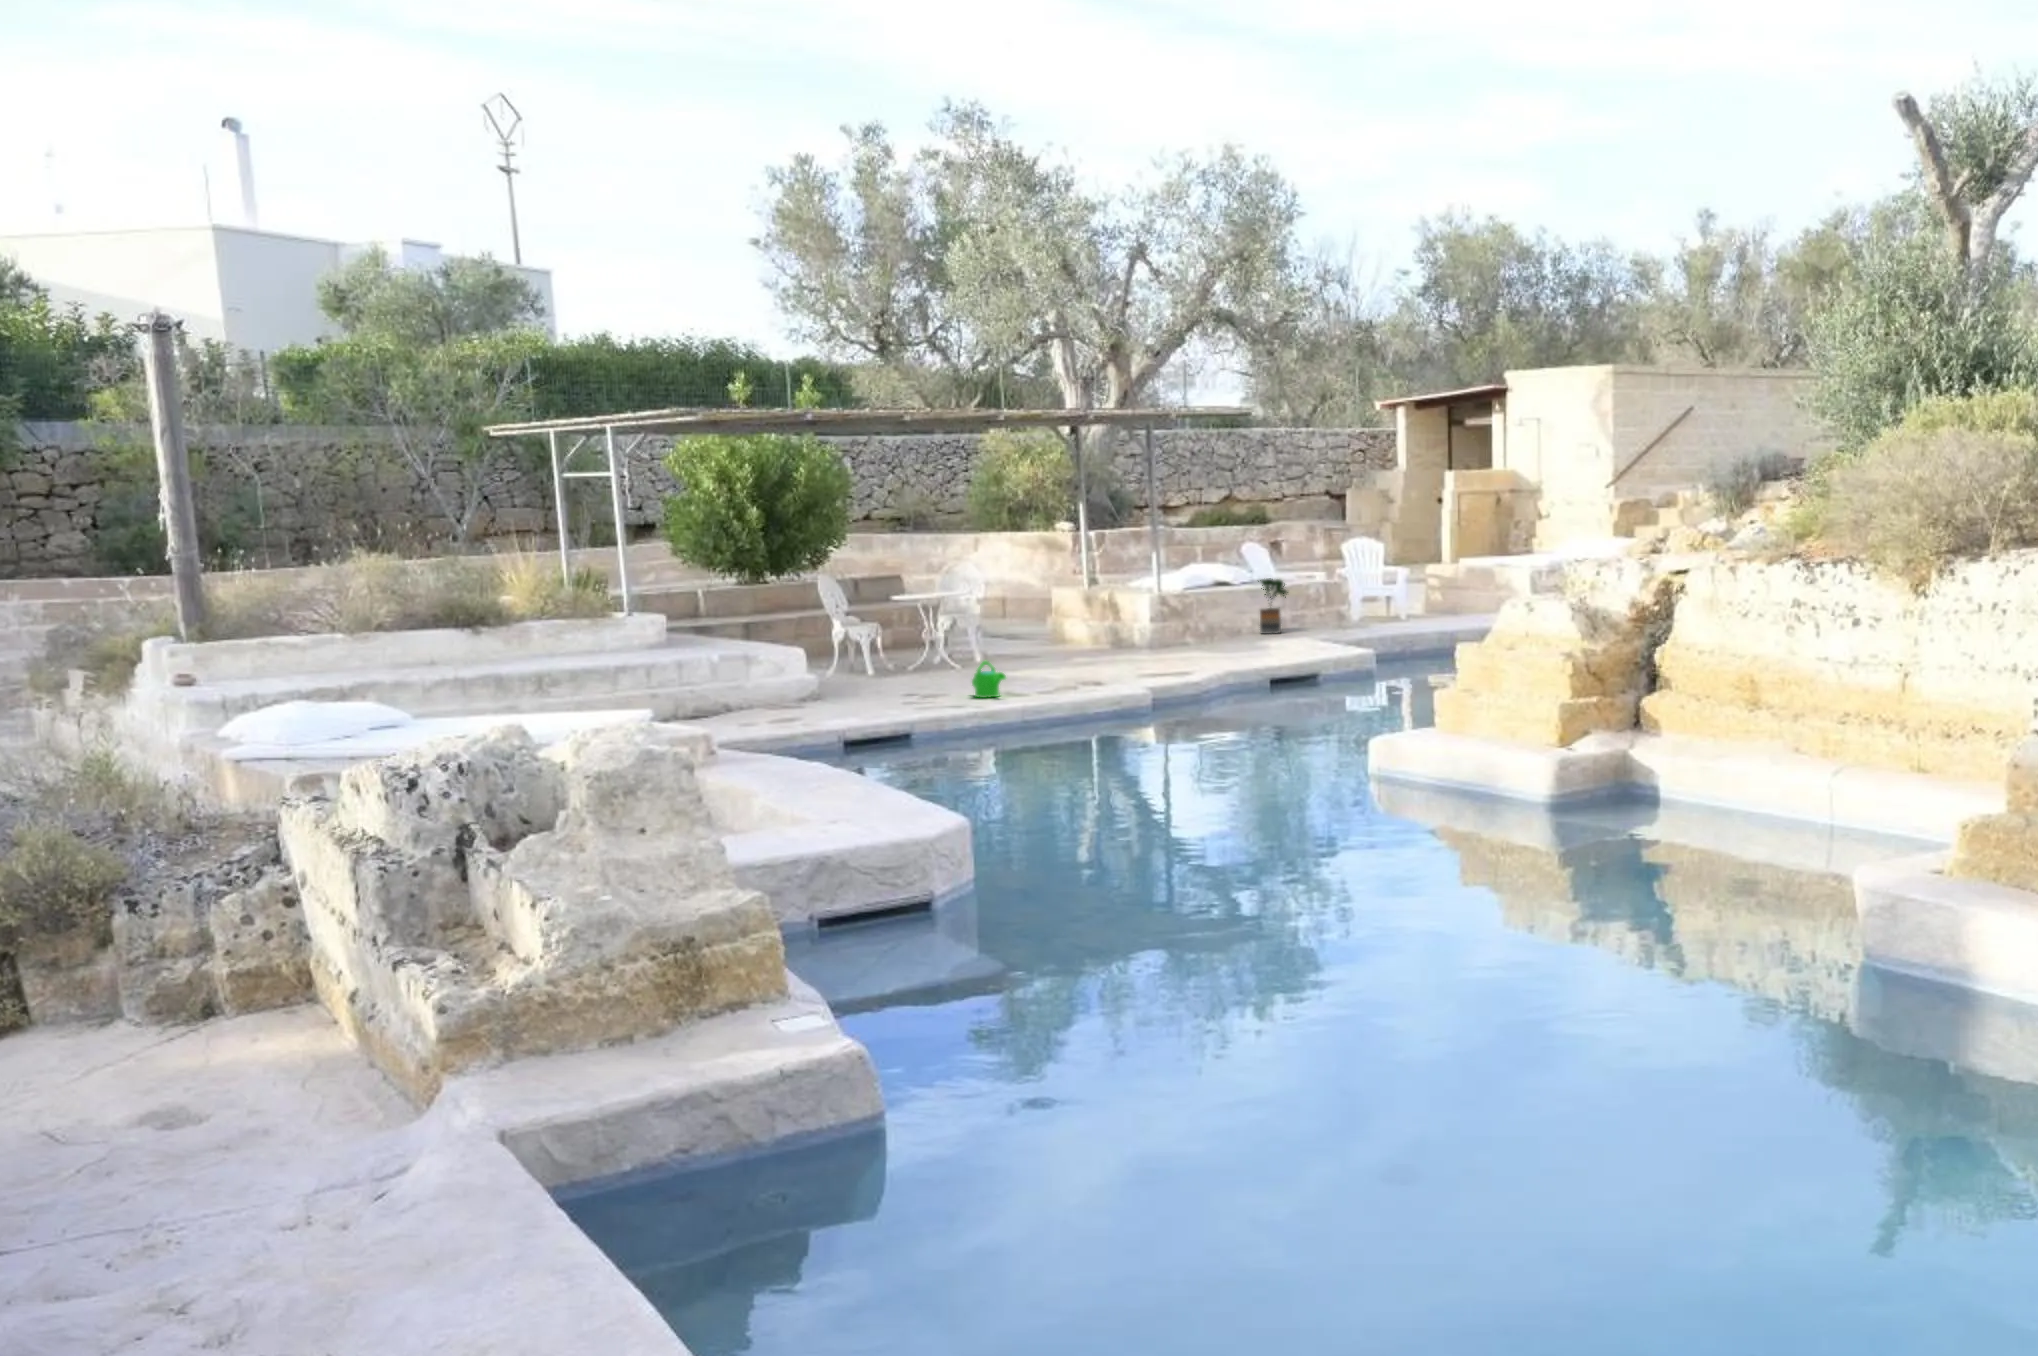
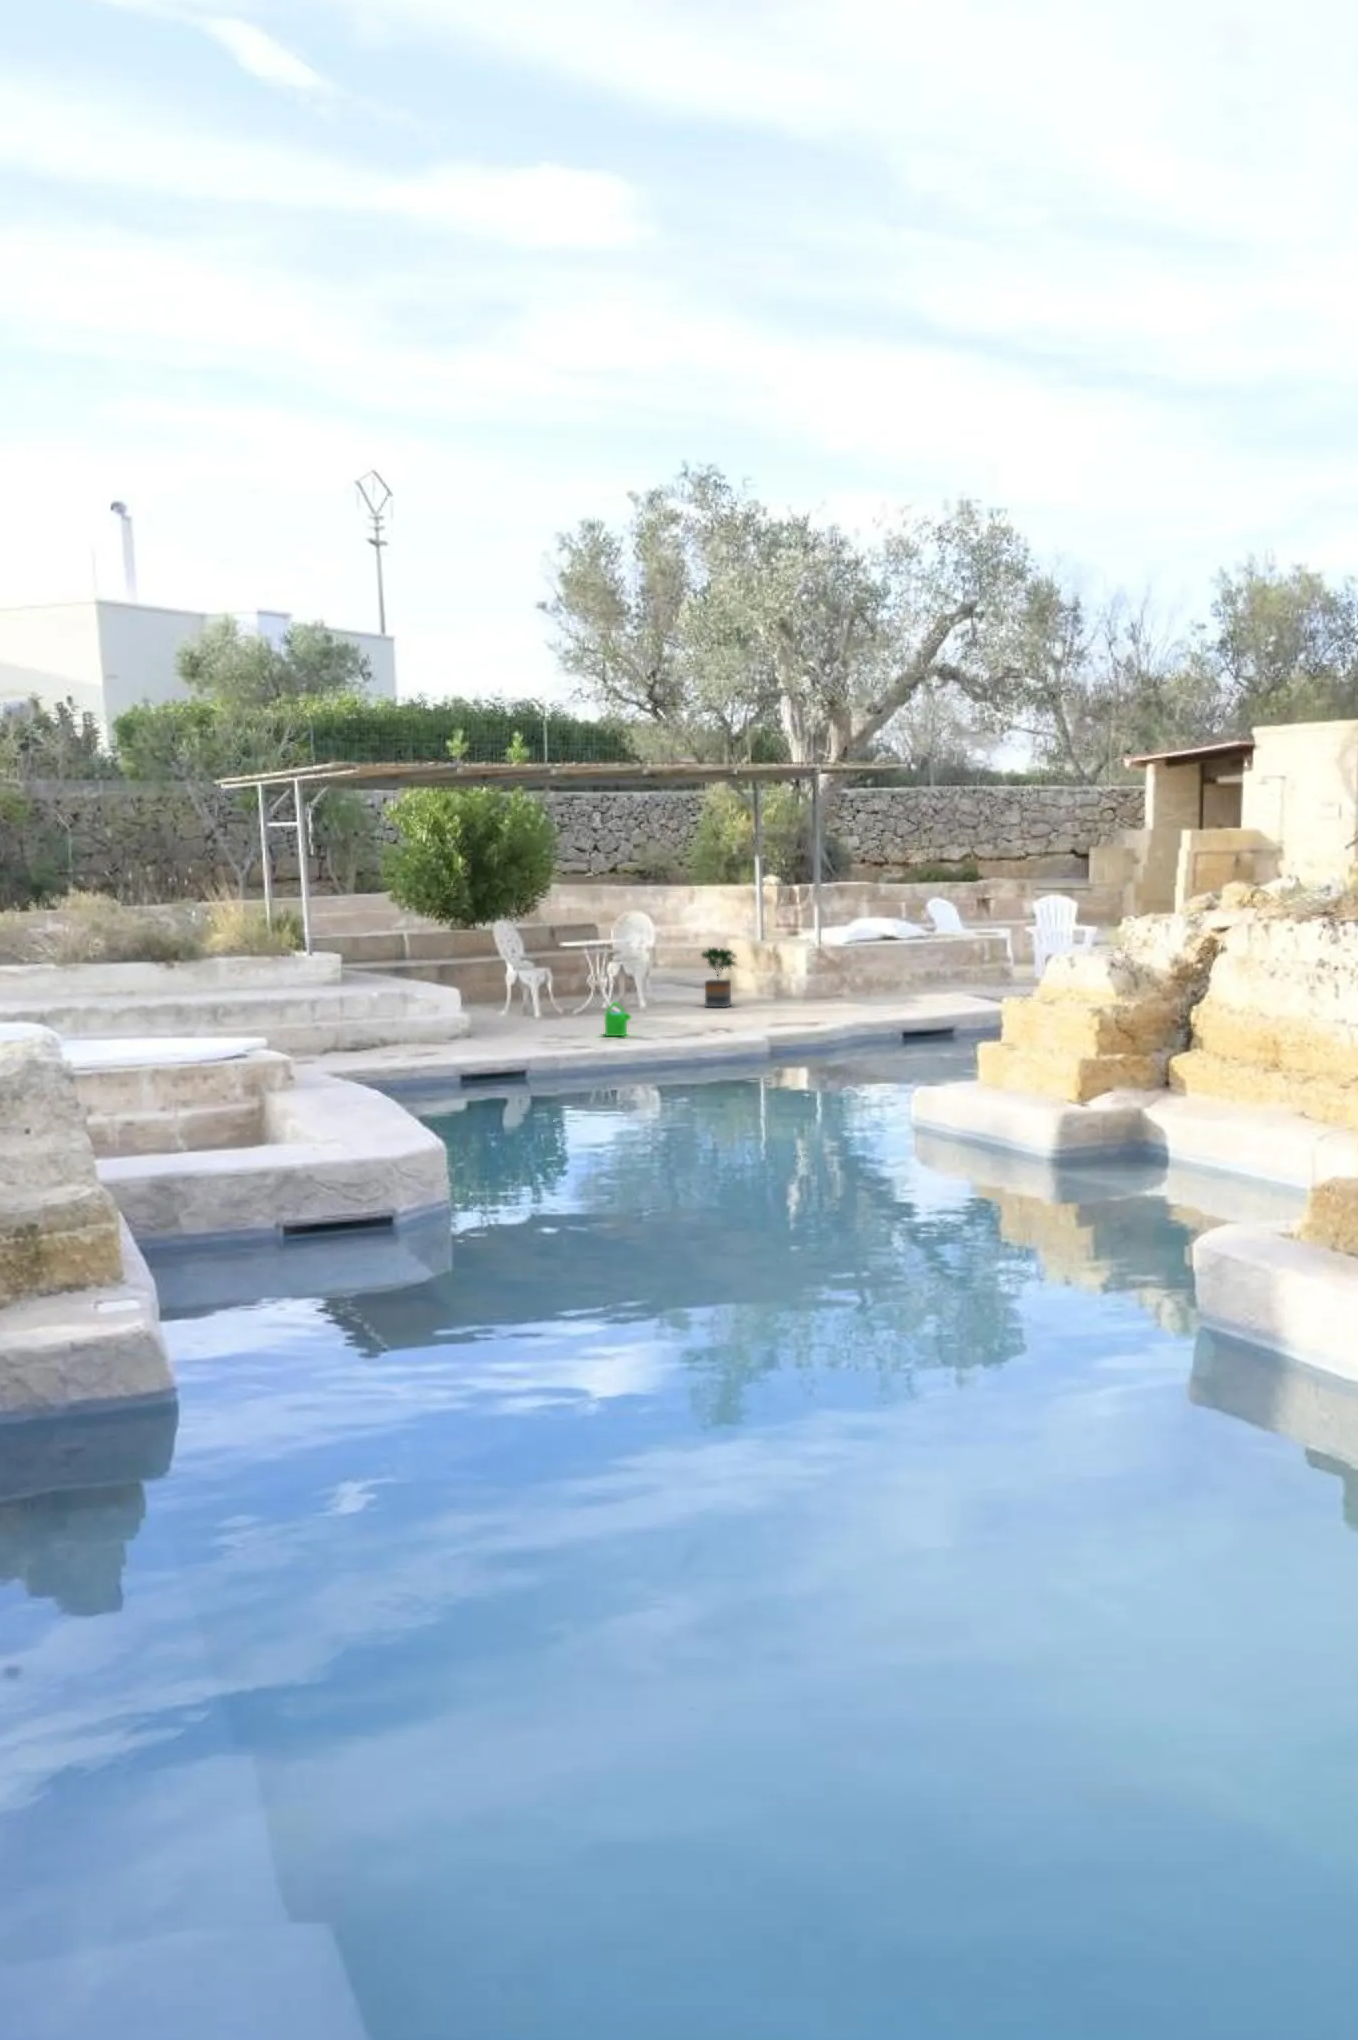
potted tree: present [1258,578,1288,634] -> present [702,948,736,1007]

